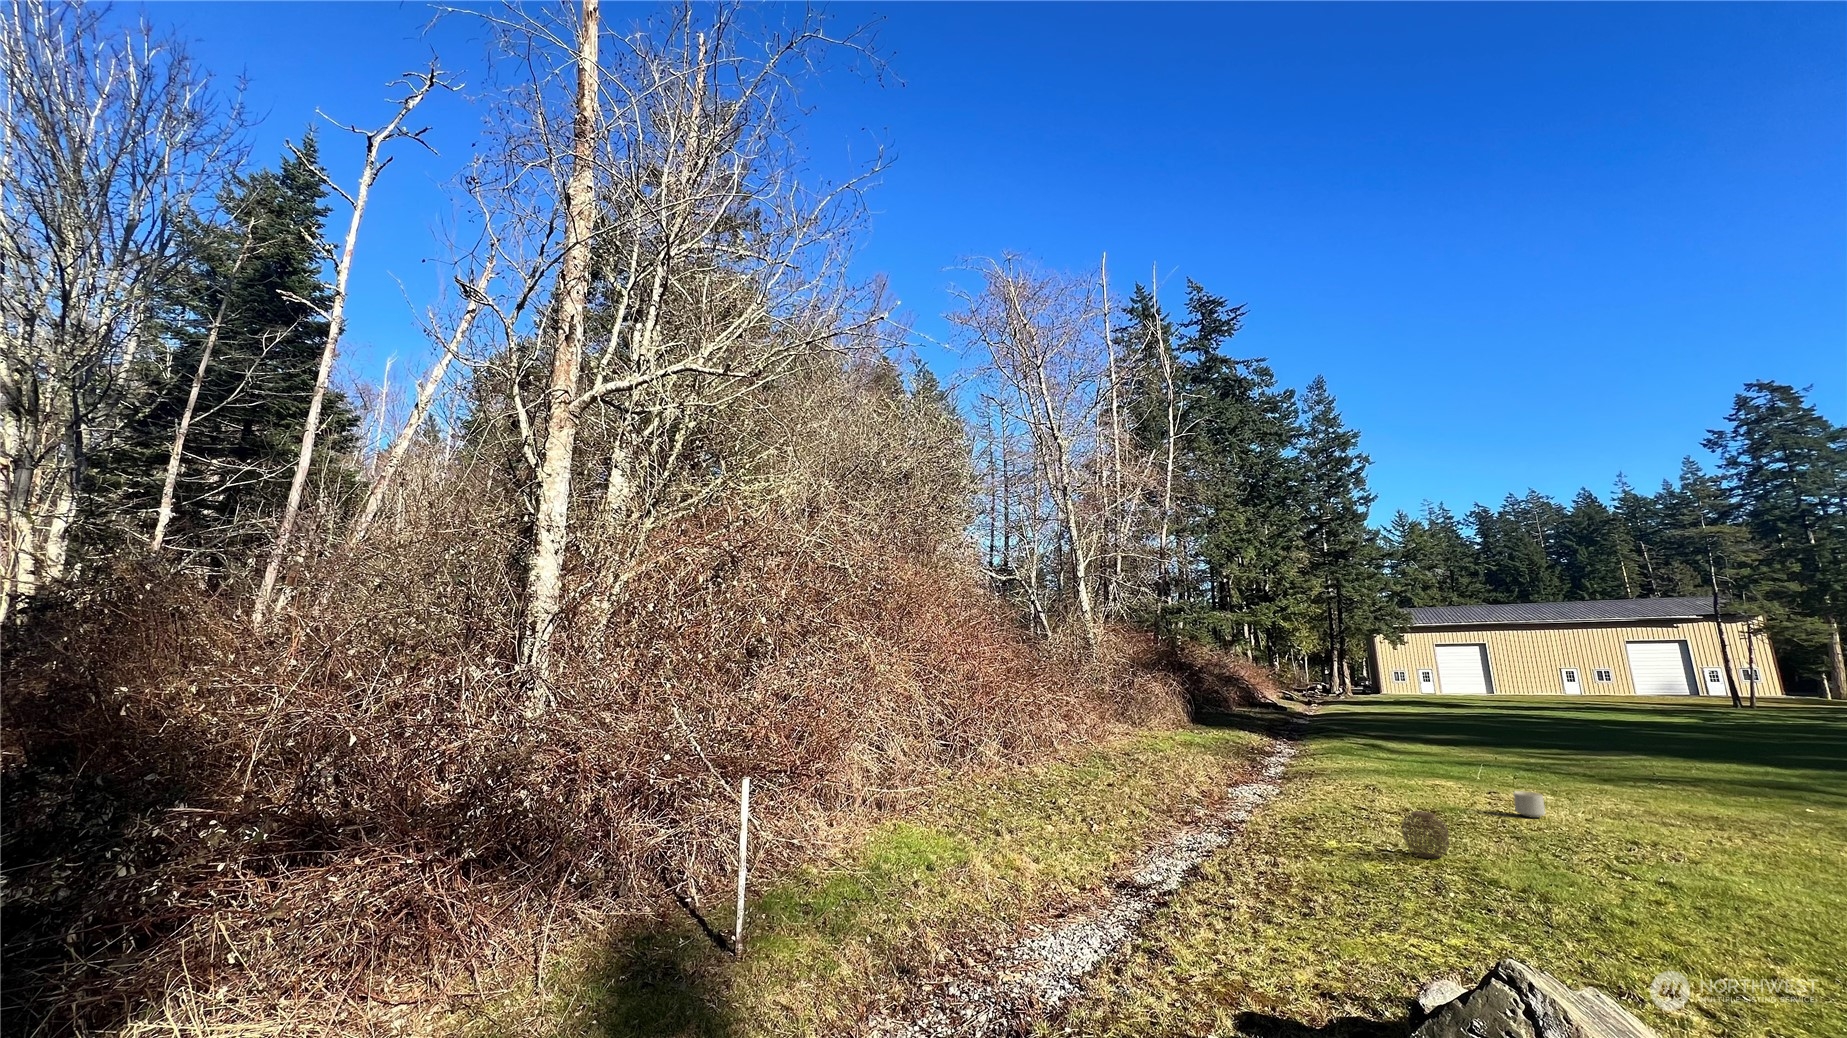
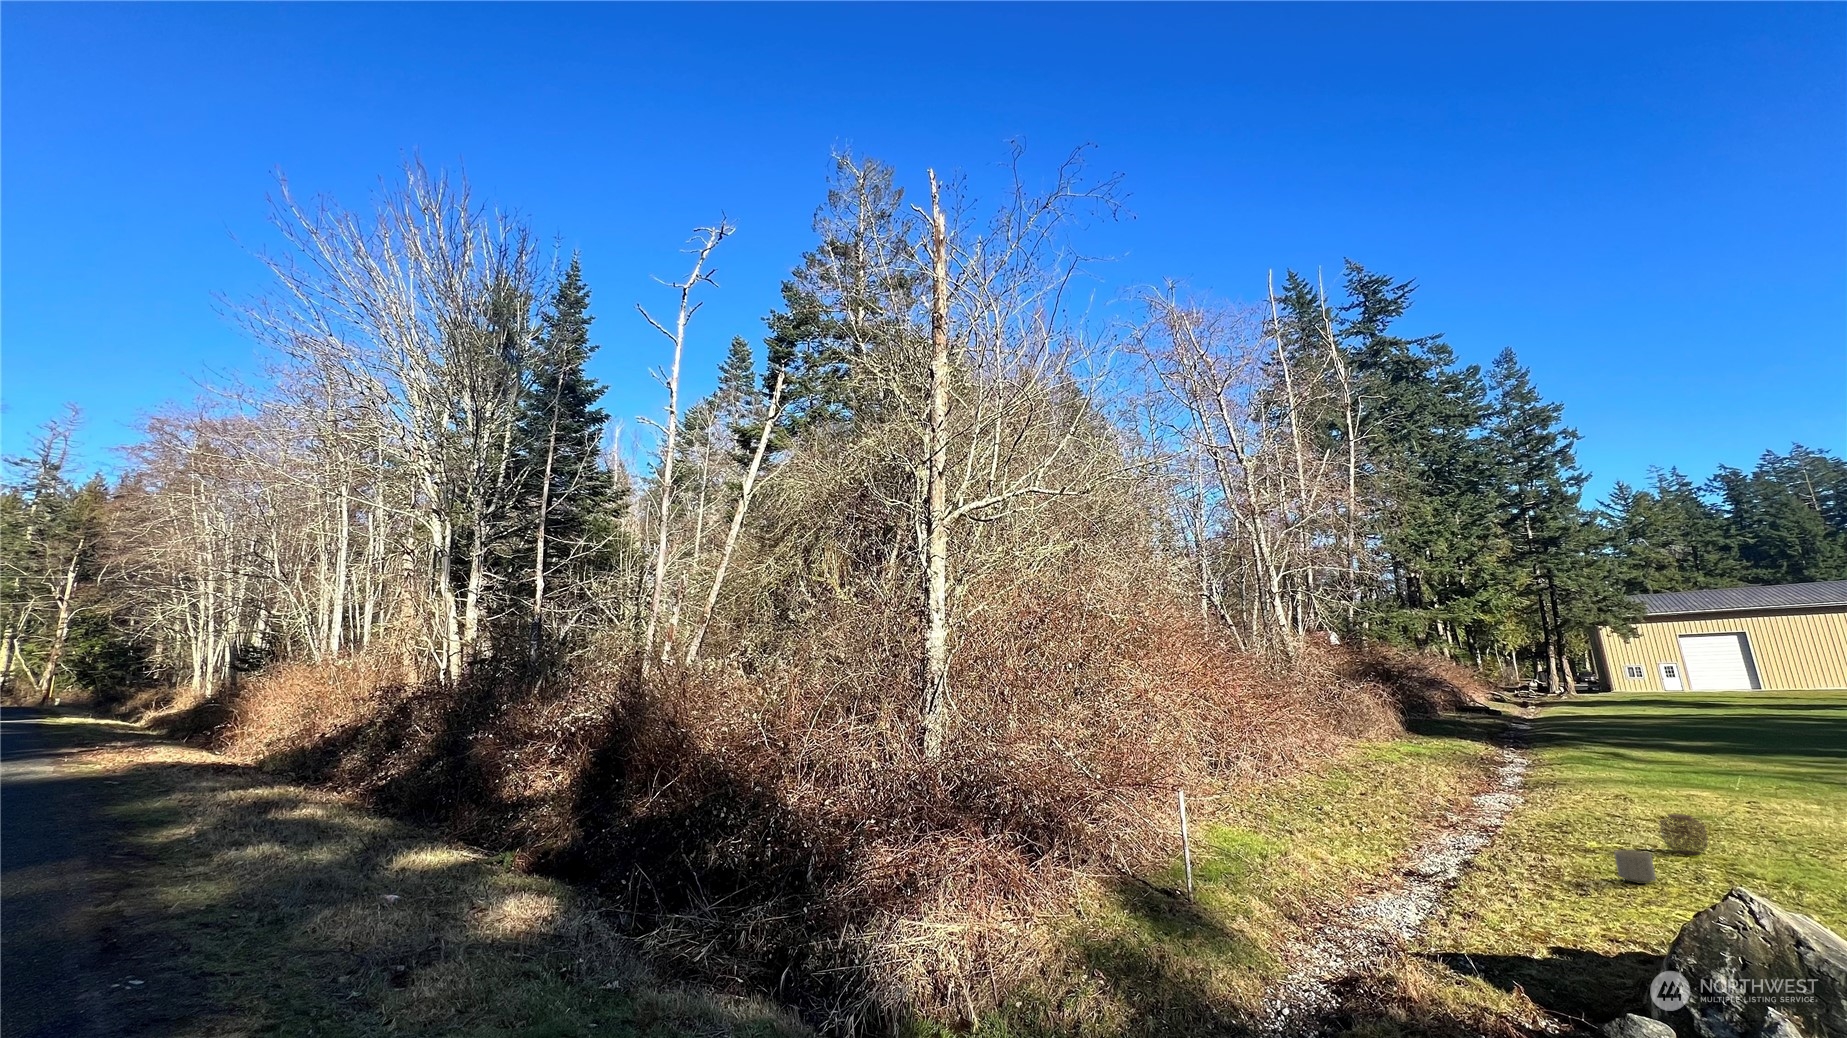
planter: present [1513,791,1545,818] -> present [1614,850,1656,884]

